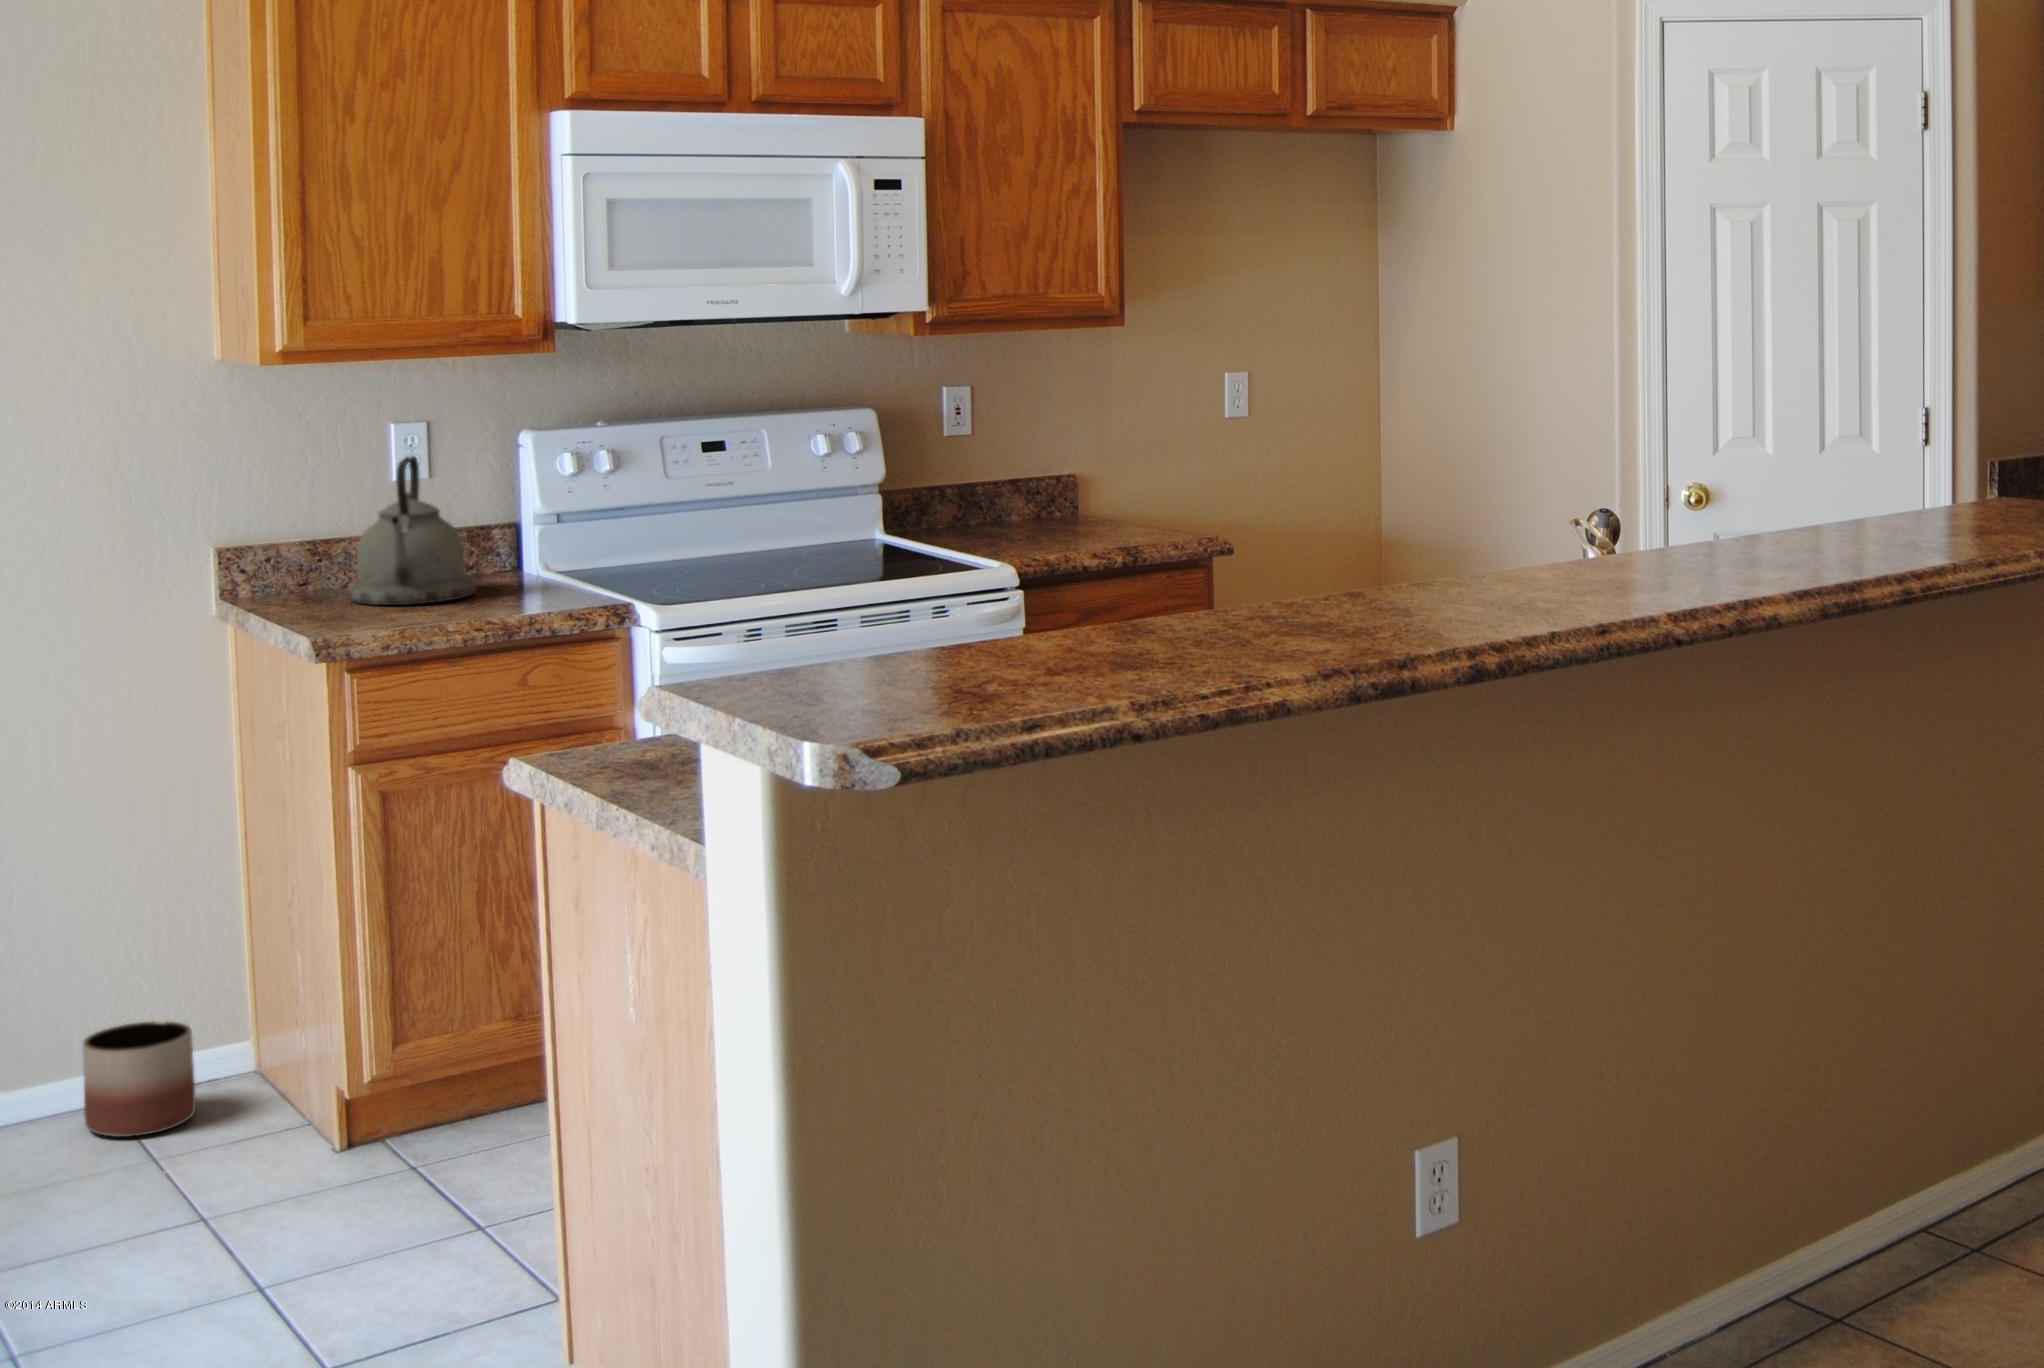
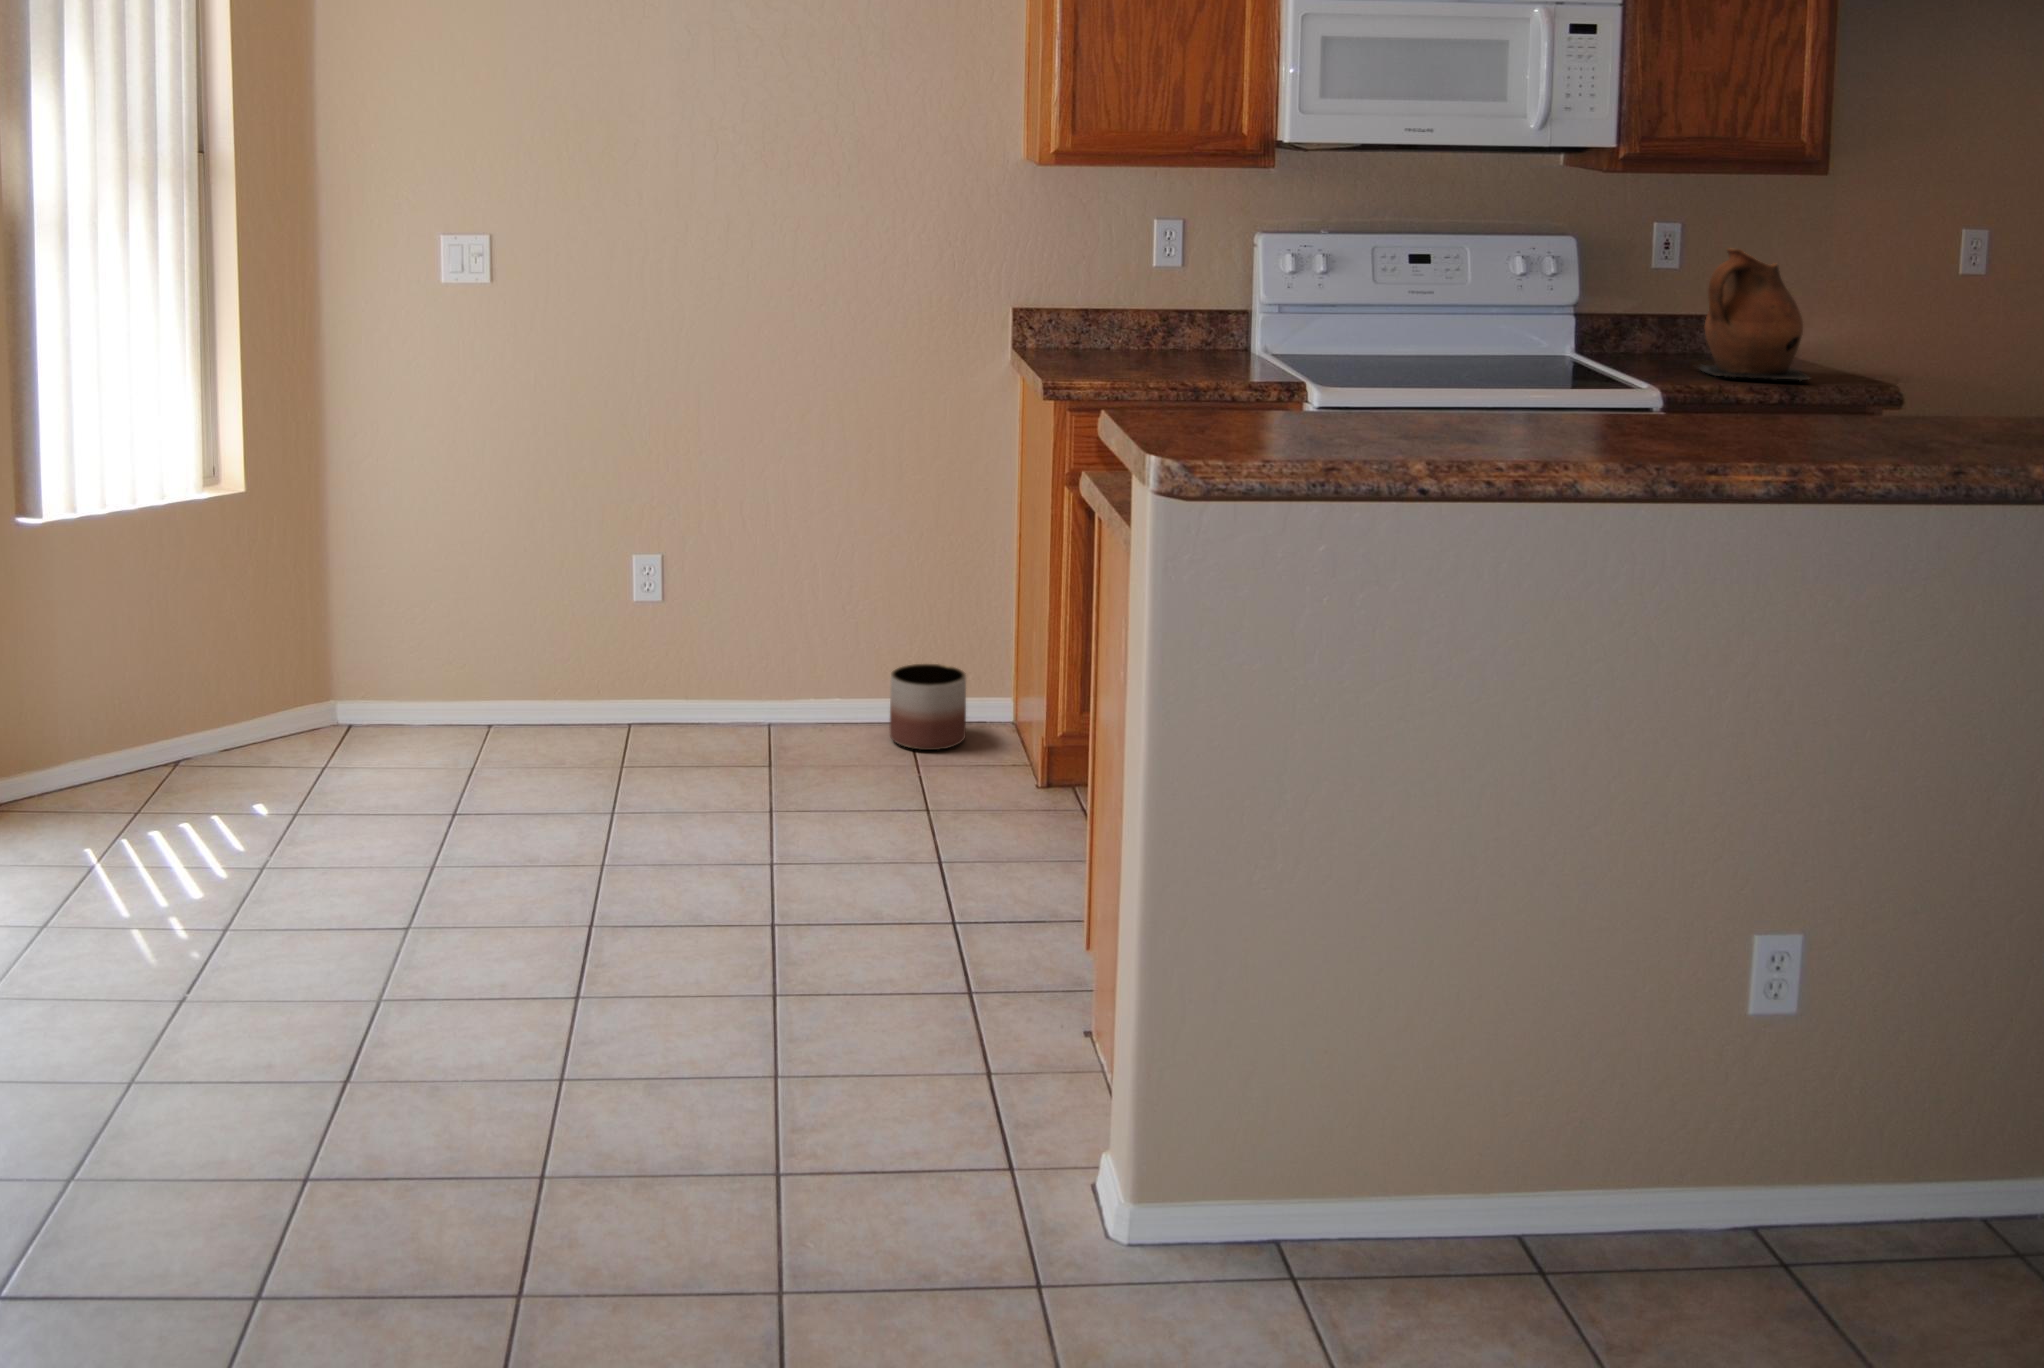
ceramic pitcher: none [1012,409,1133,546] -> present [1698,249,1810,381]
kettle: present [347,456,476,605] -> none [1096,248,1197,368]

